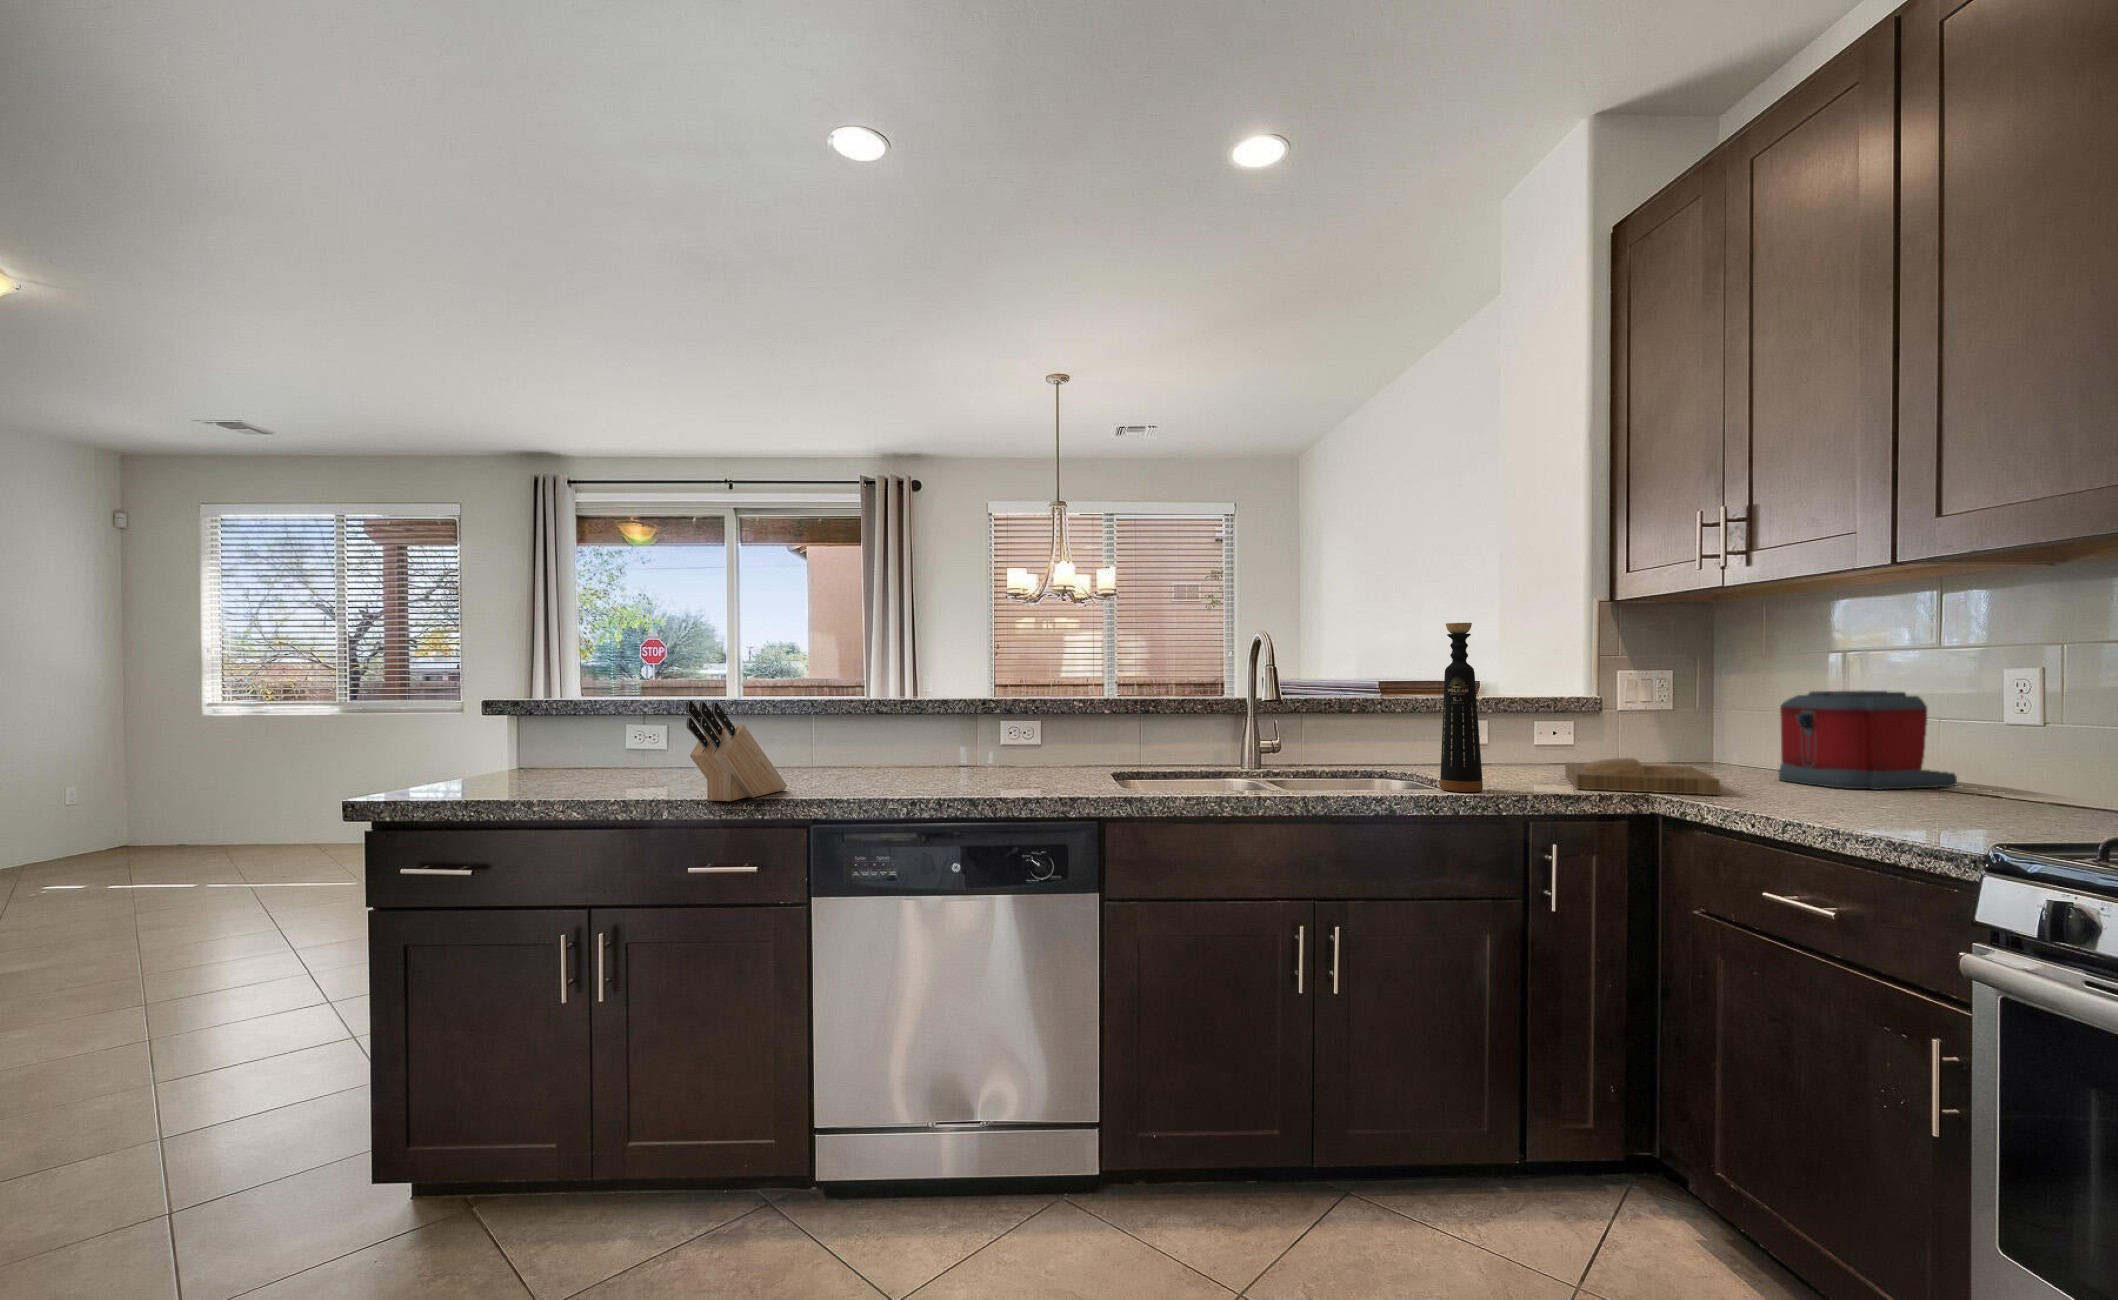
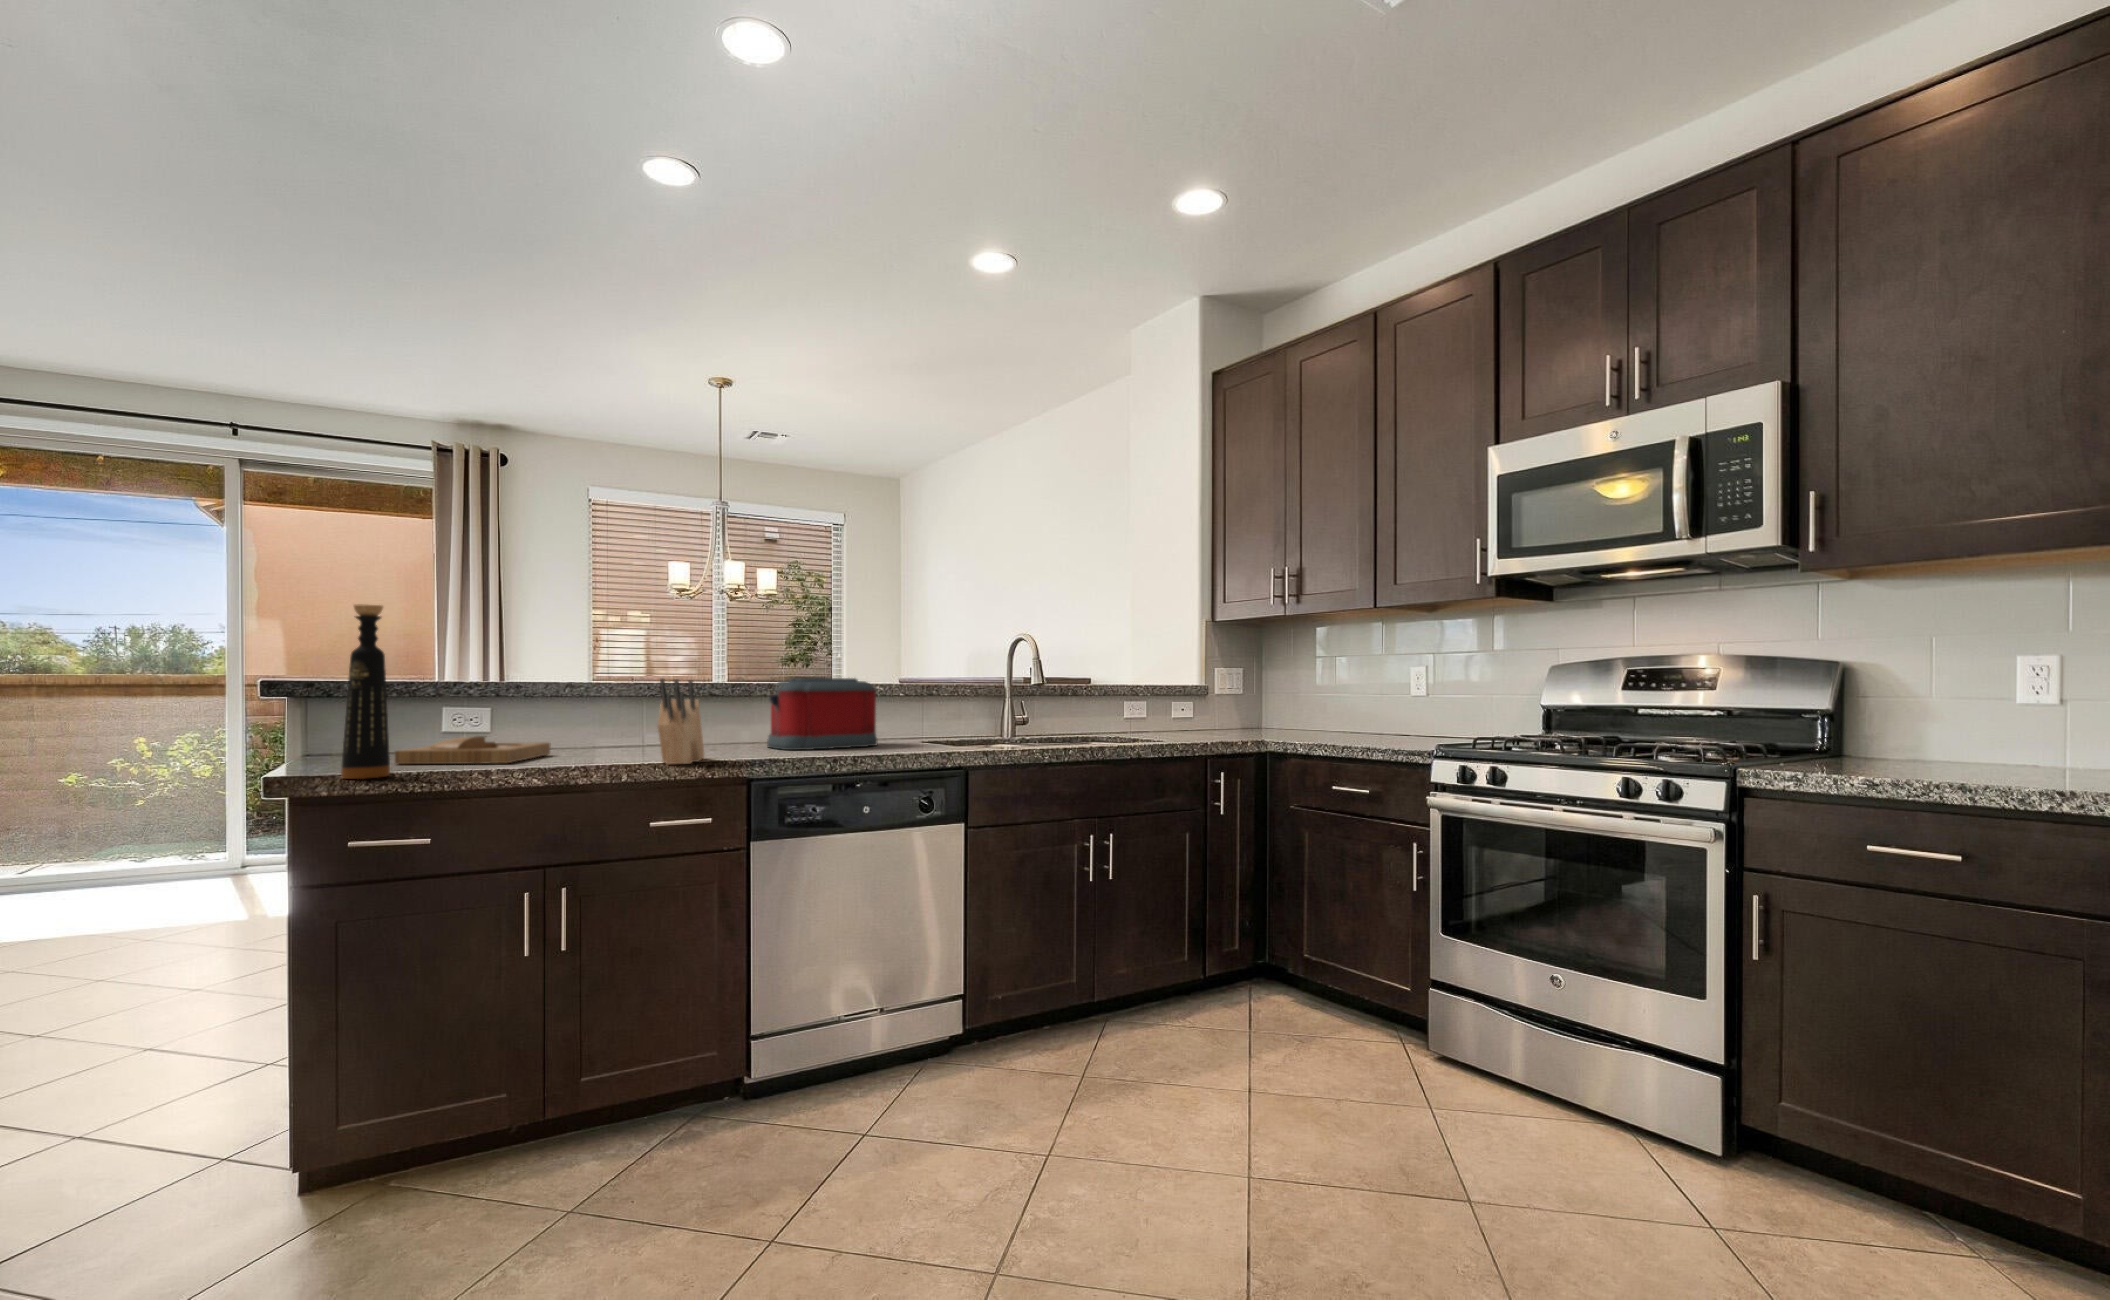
bottle: present [1440,623,1483,792] -> present [341,604,390,779]
toaster: present [1778,690,1957,790] -> present [767,678,878,750]
tray: present [1565,758,1720,795] -> present [395,736,550,764]

